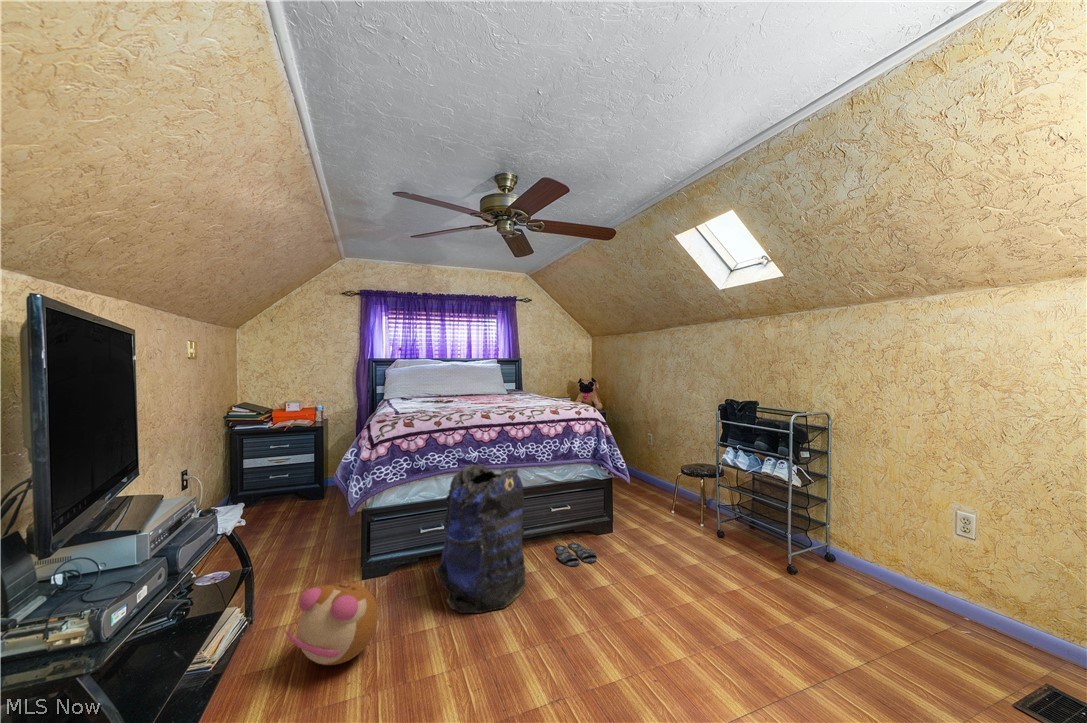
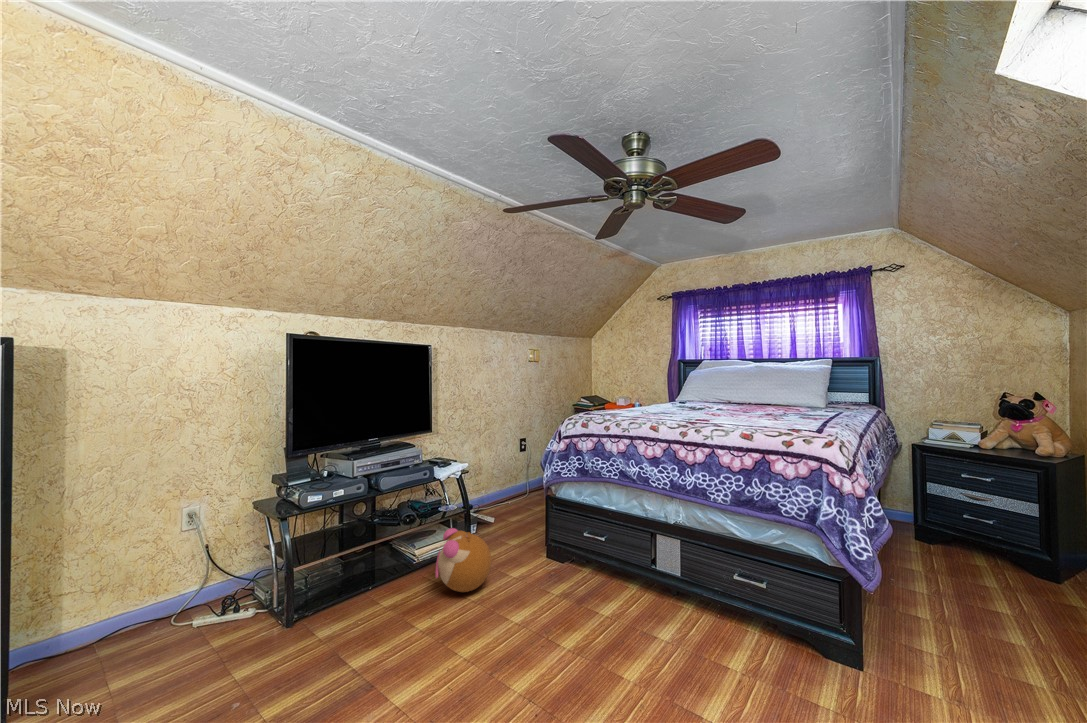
backpack: present [434,465,527,613] -> none [542,476,663,639]
slippers: present [554,543,597,566] -> none [704,629,771,677]

